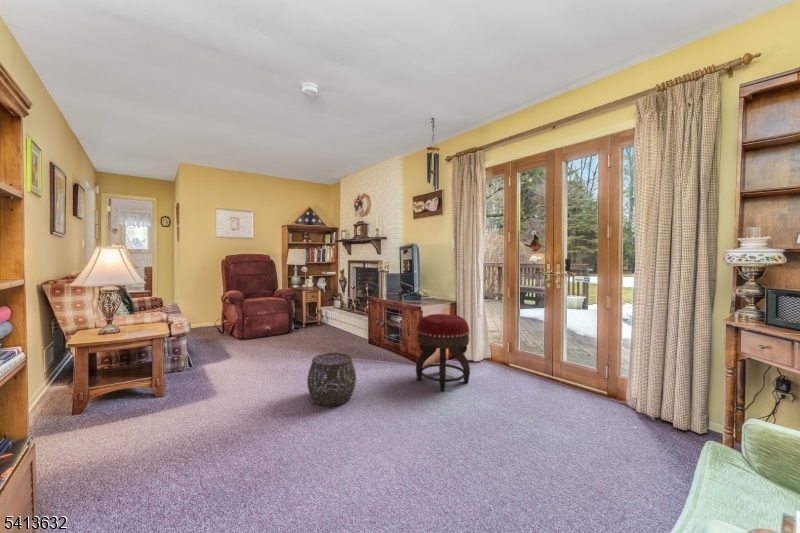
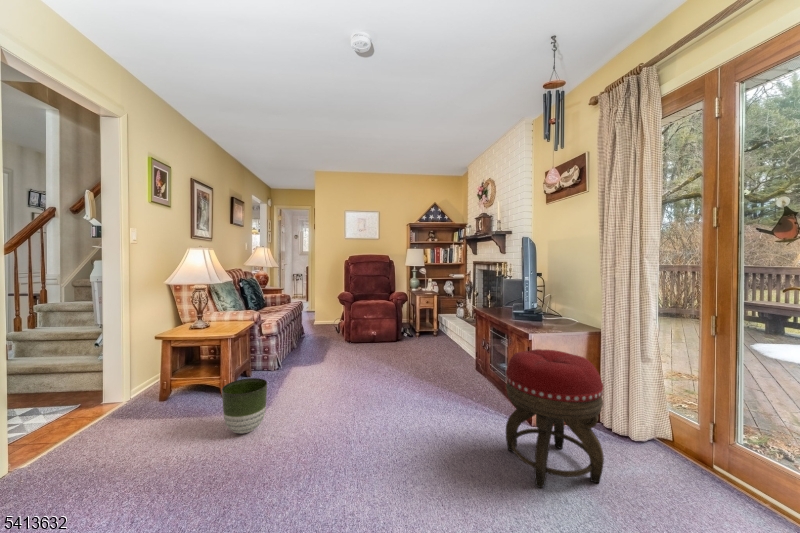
woven basket: present [307,353,356,406] -> none [338,384,403,464]
planter: none [188,367,231,416] -> present [222,378,267,434]

